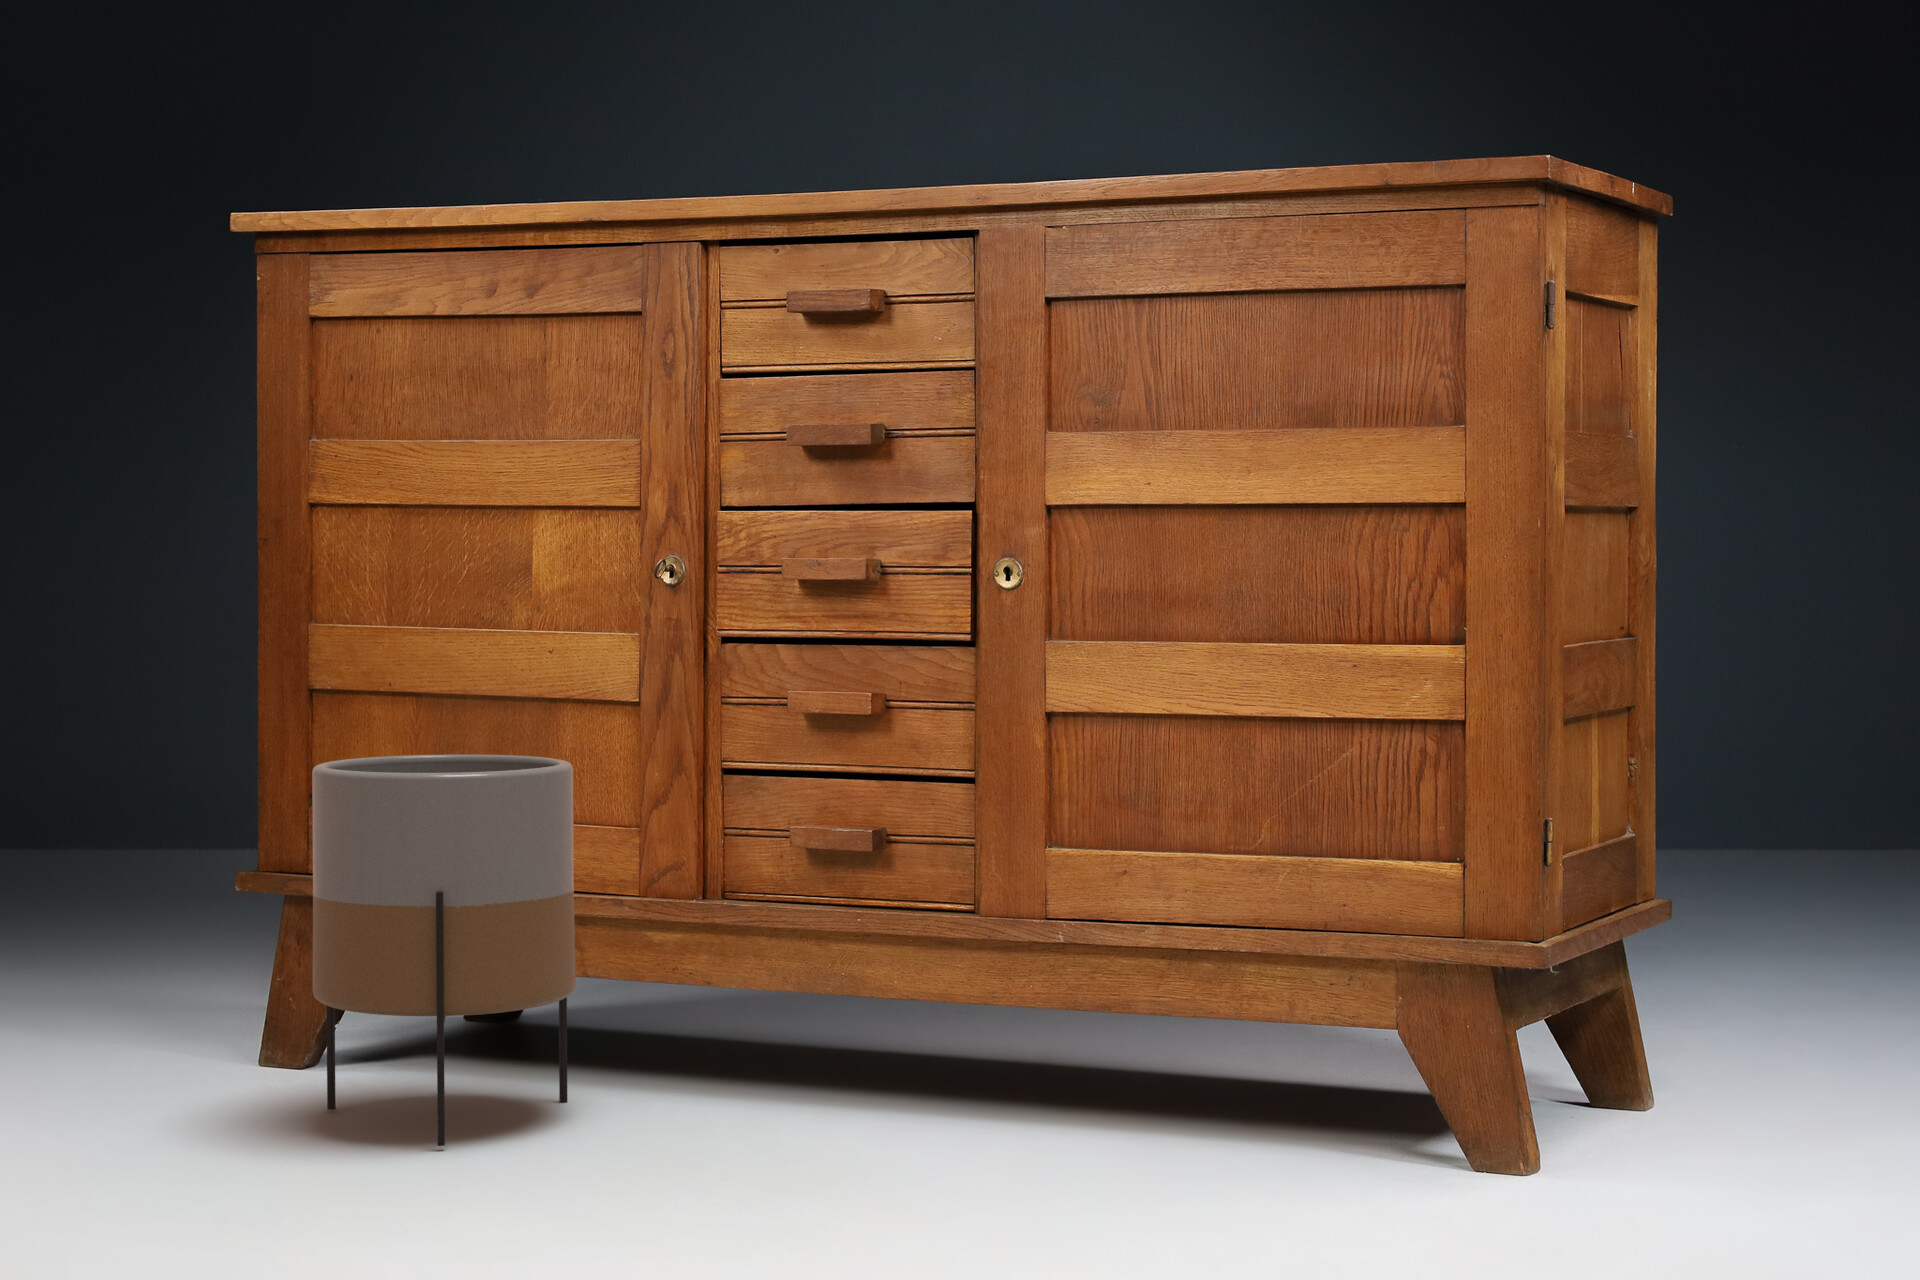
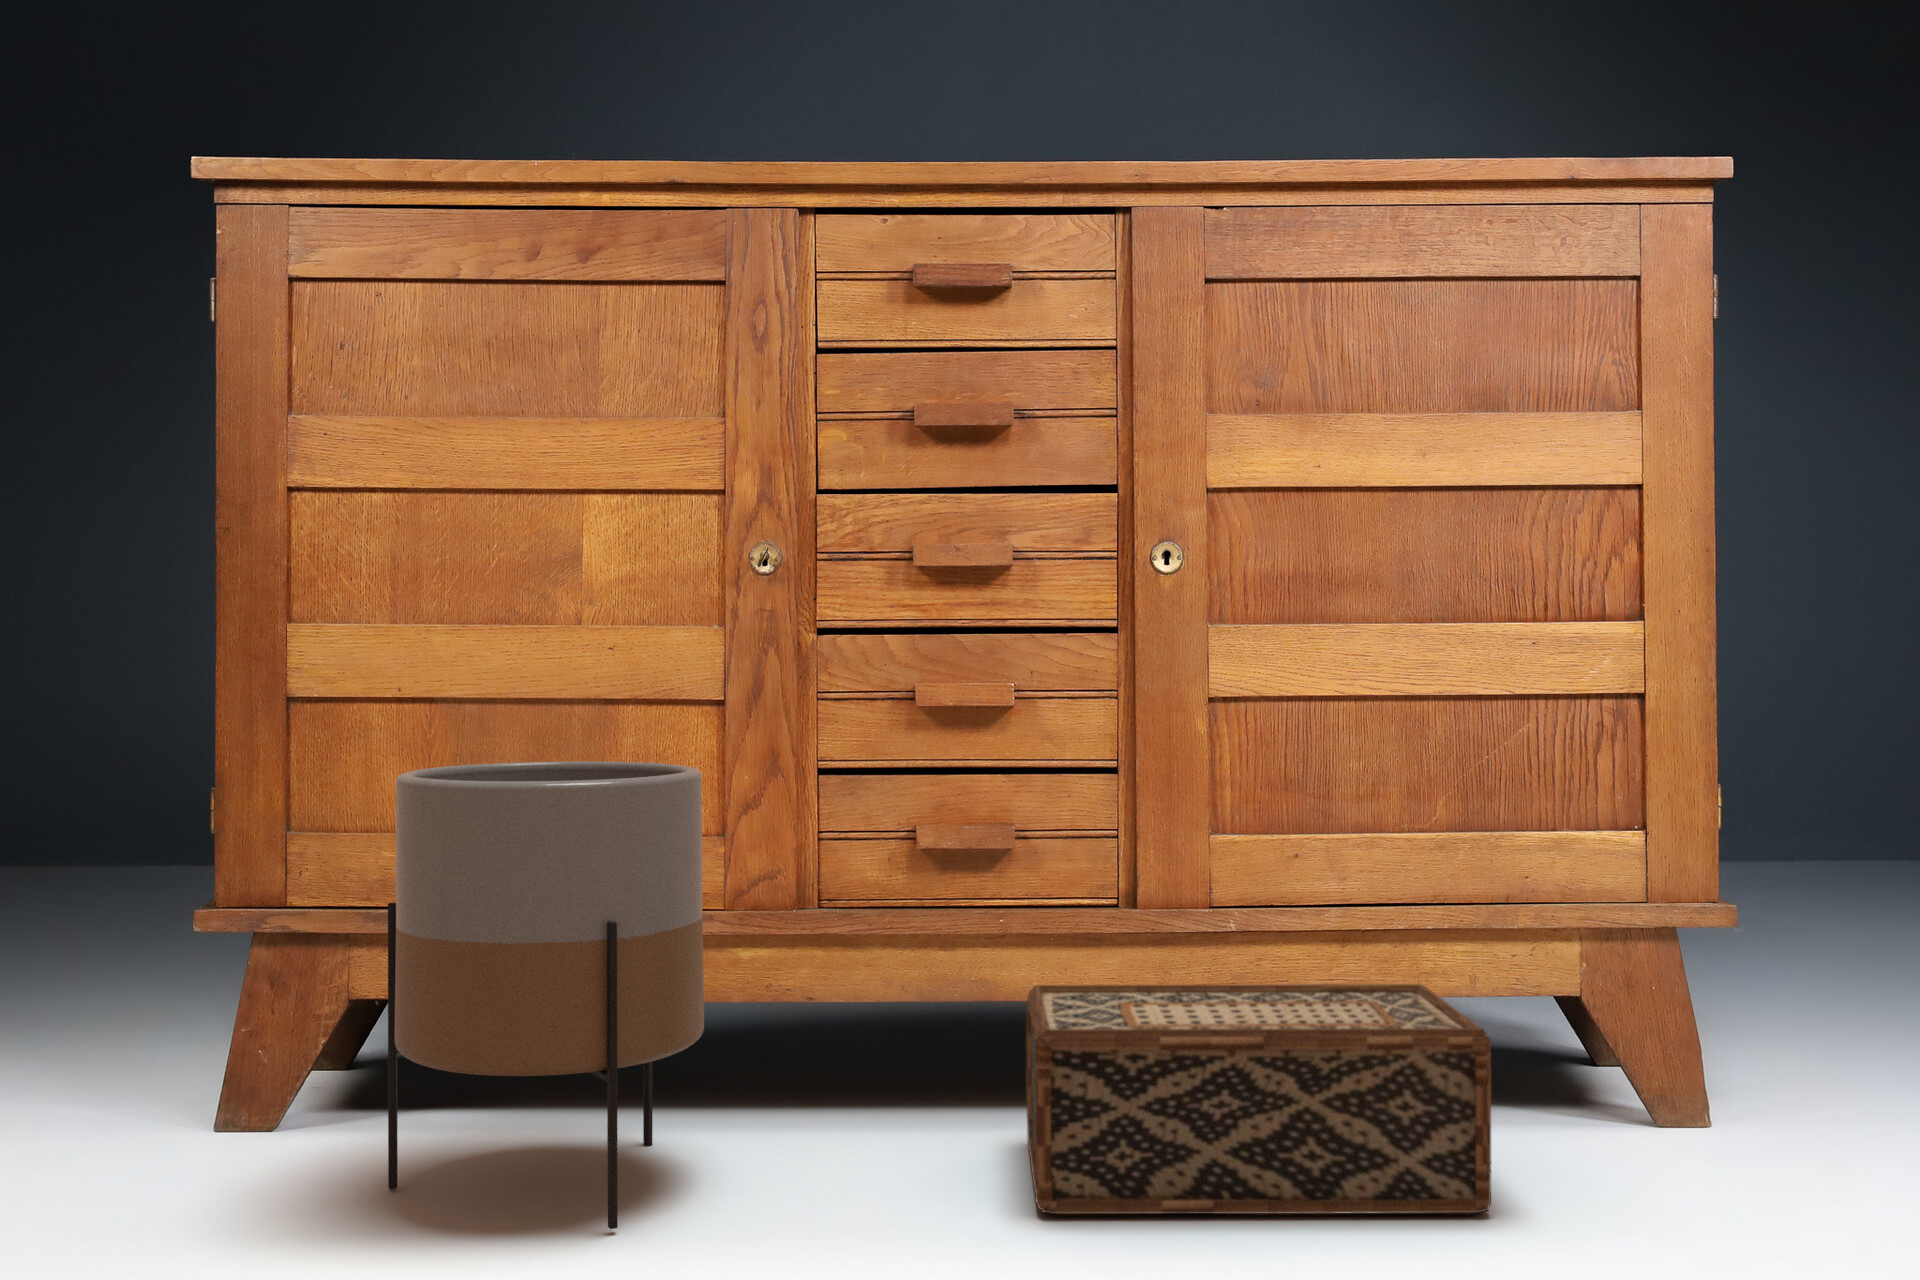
woven basket: none [768,981,1224,1205] -> present [1026,984,1491,1214]

